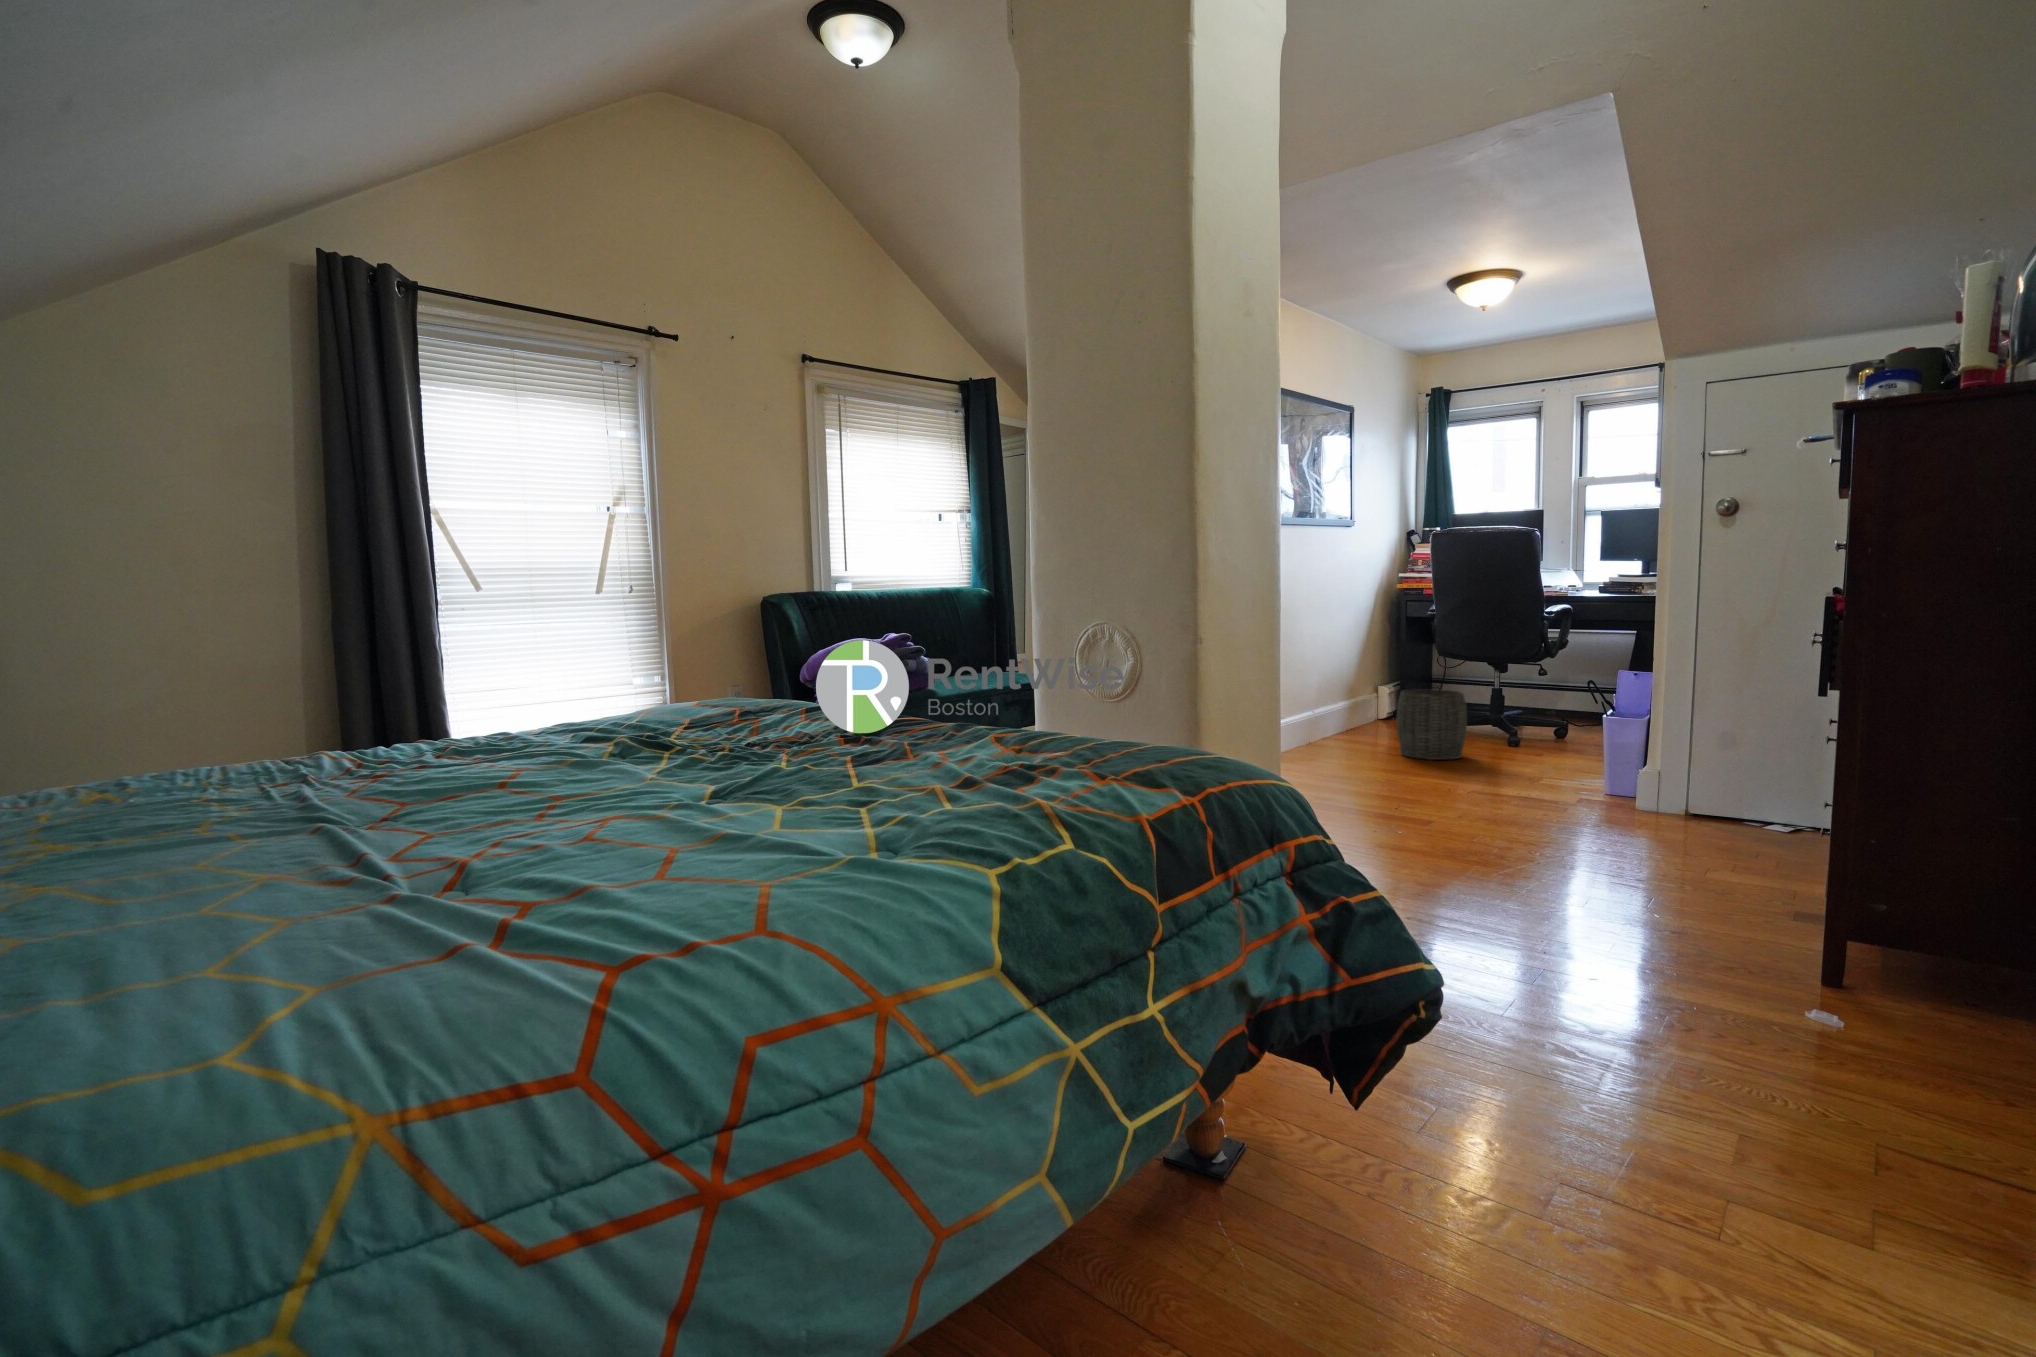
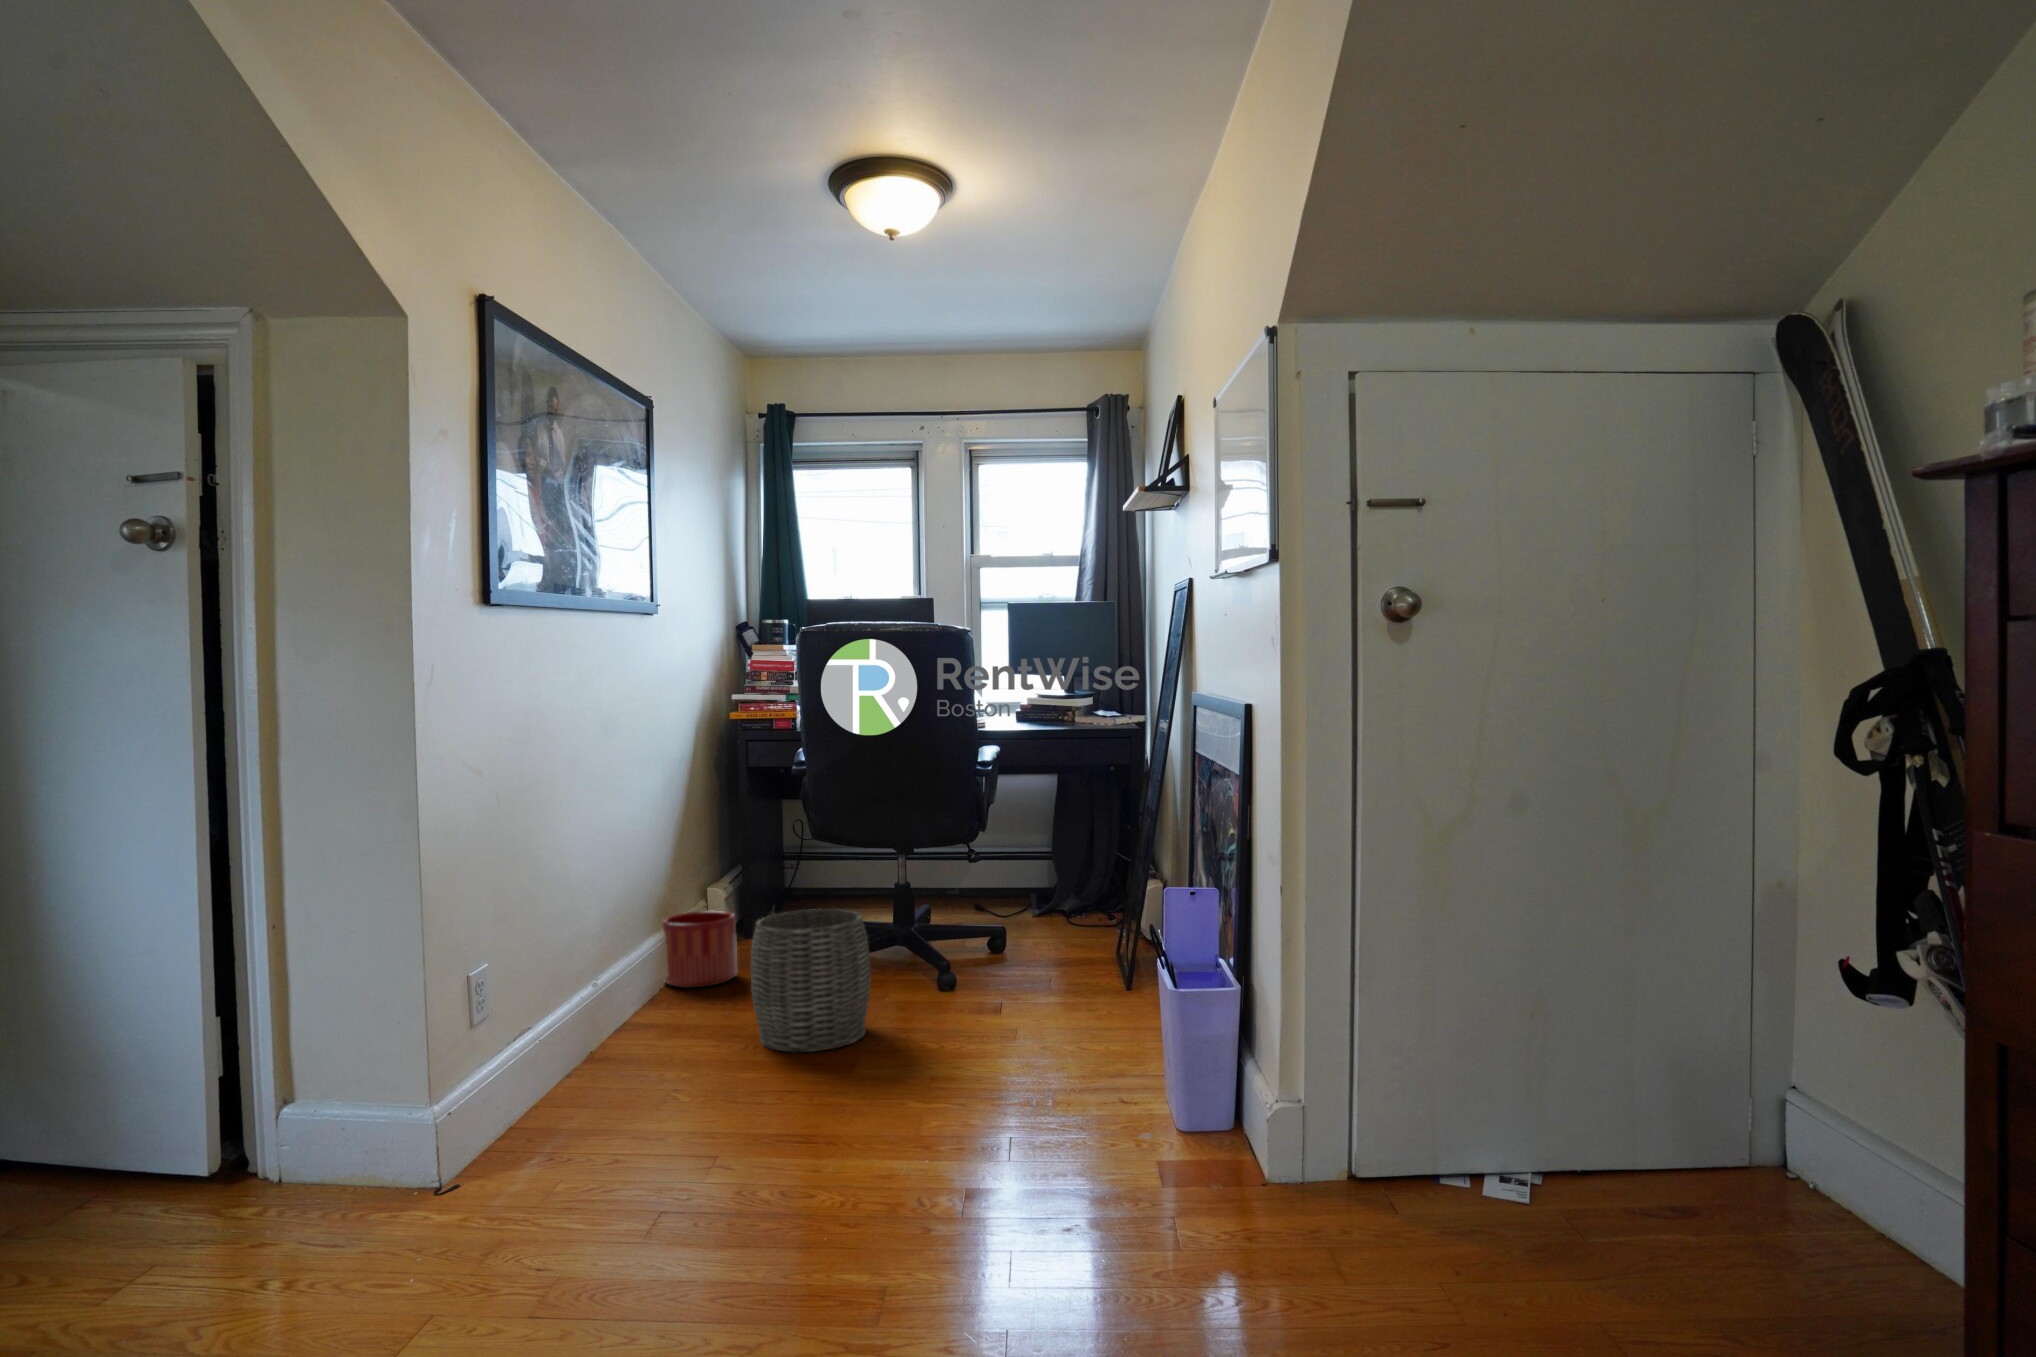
planter: none [1351,694,1393,733] -> present [662,911,737,988]

